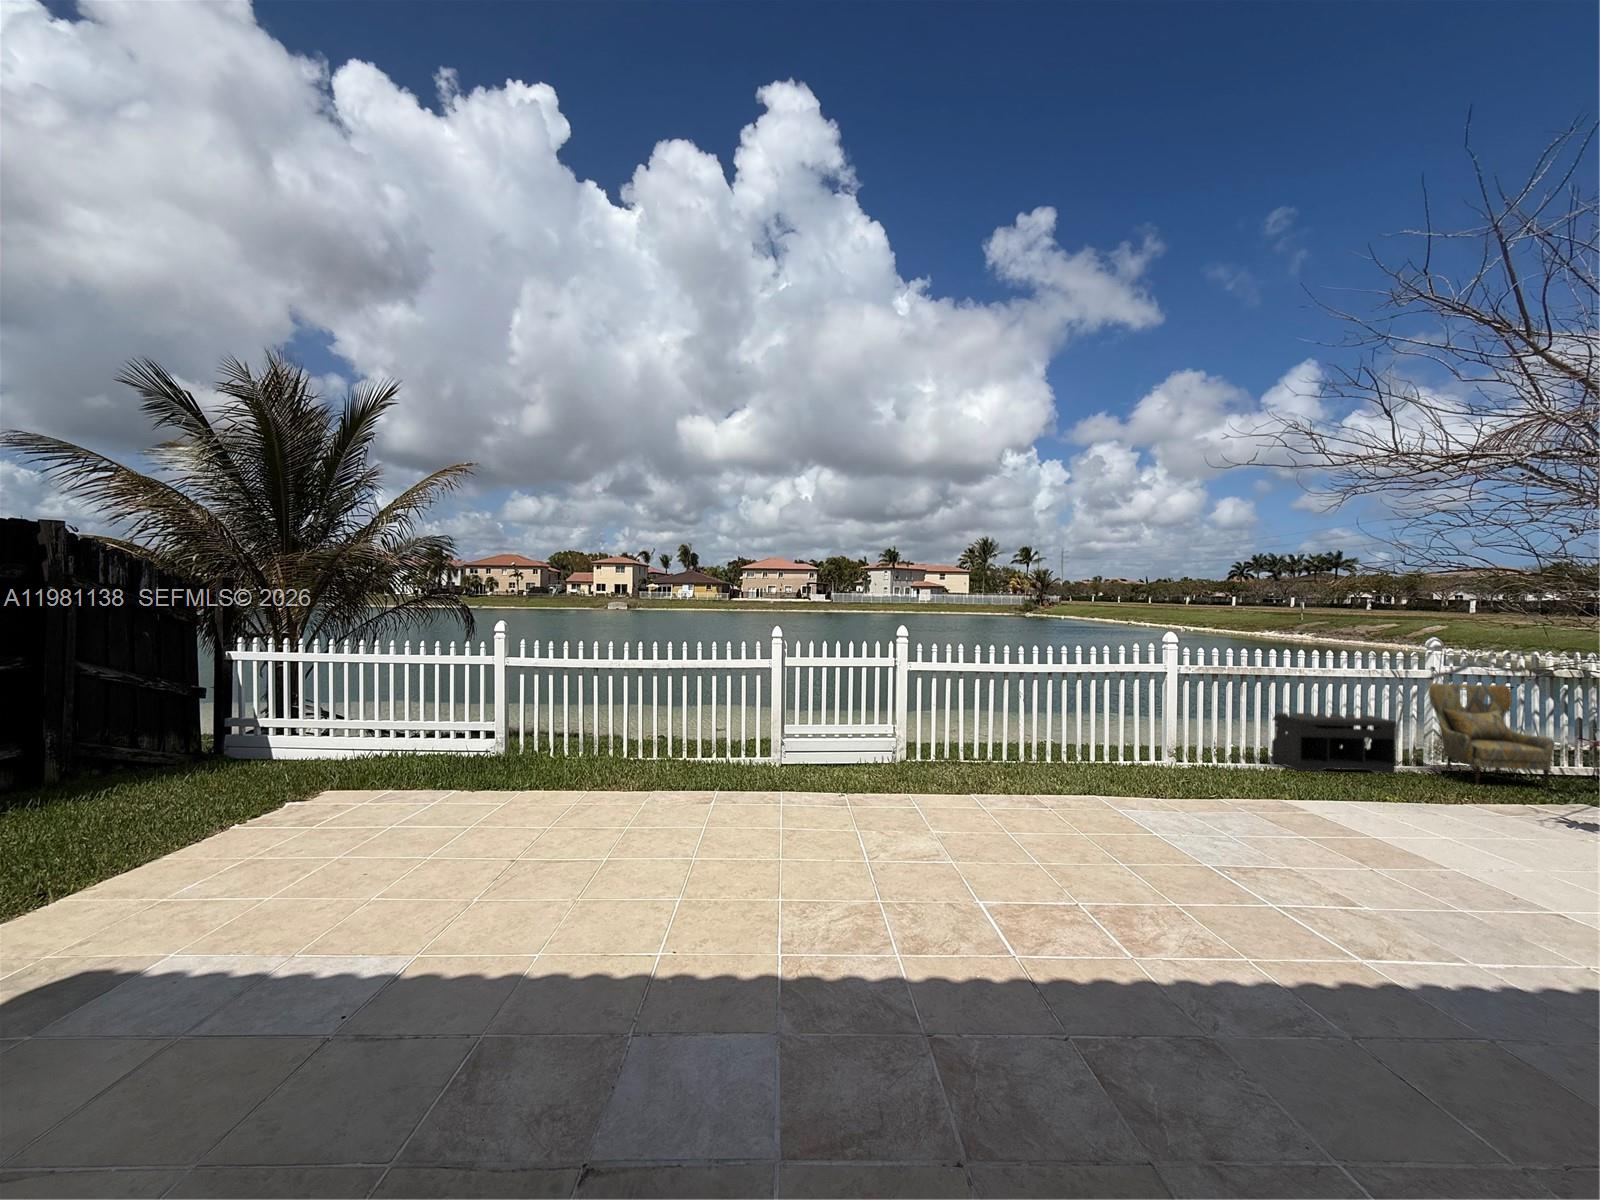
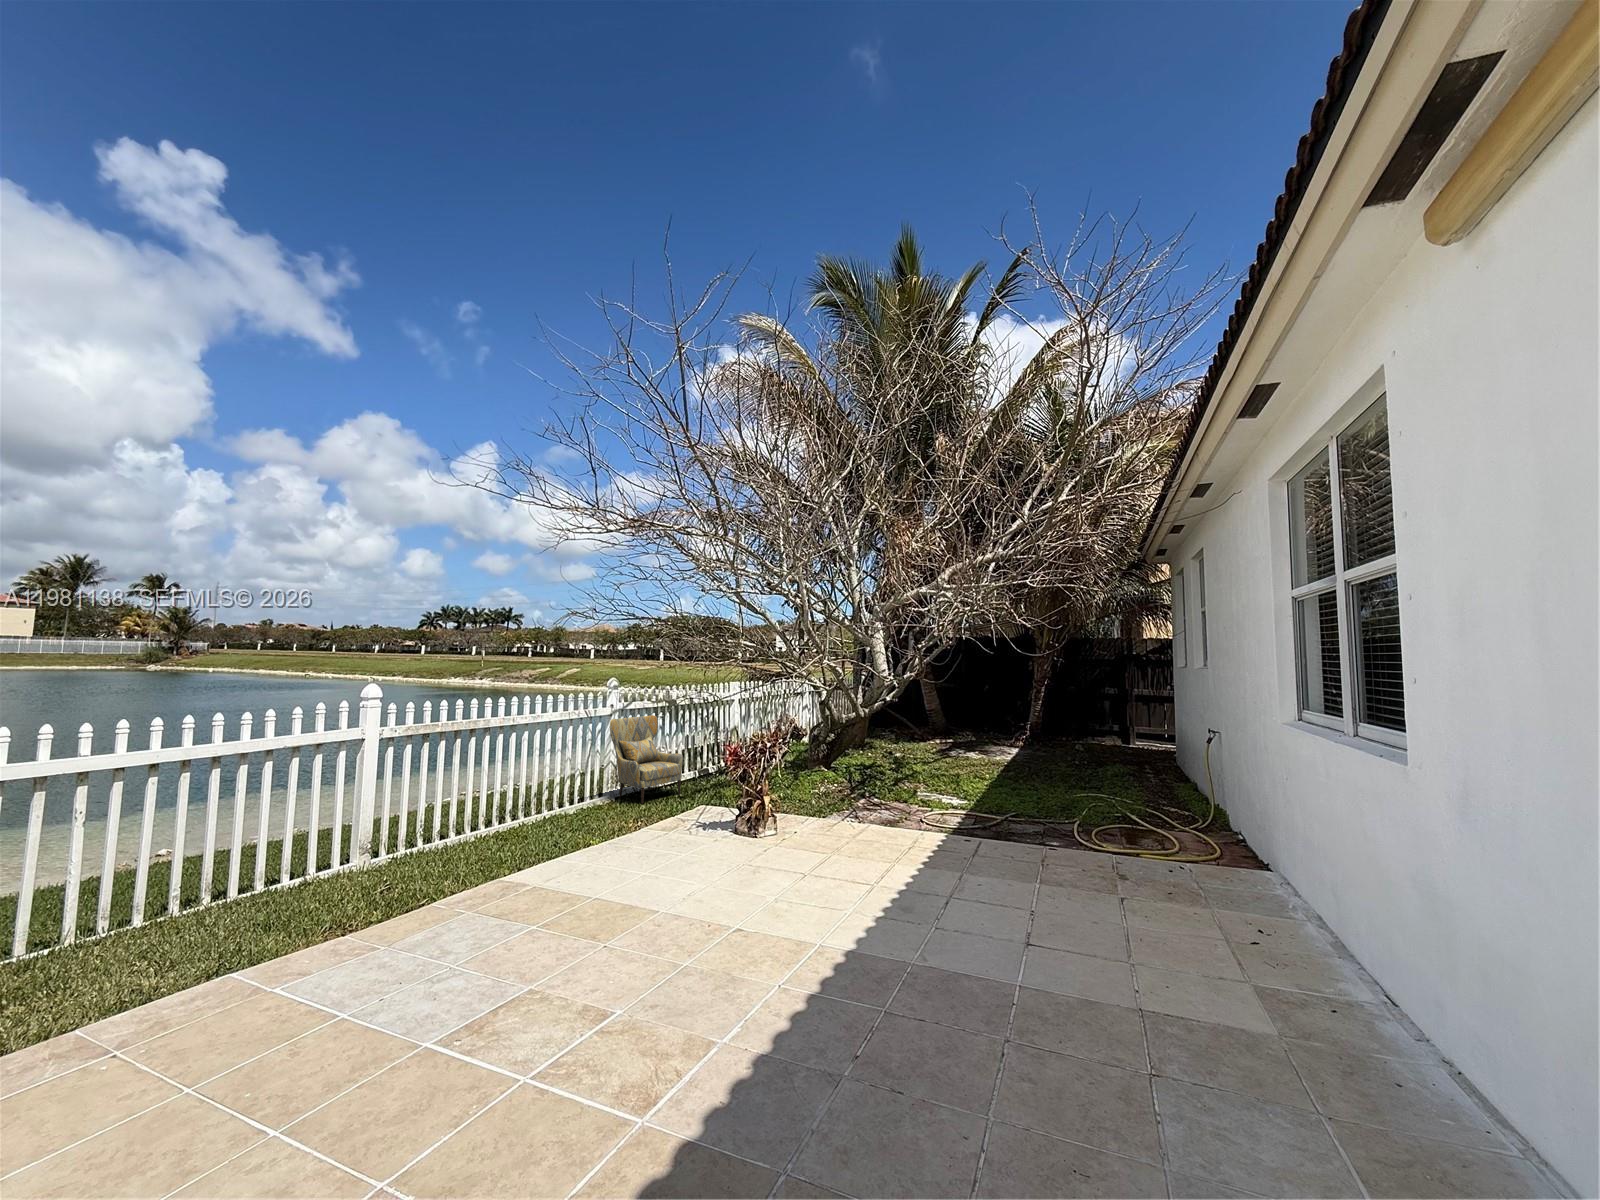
bench: present [1272,713,1396,773] -> none [482,756,589,829]

